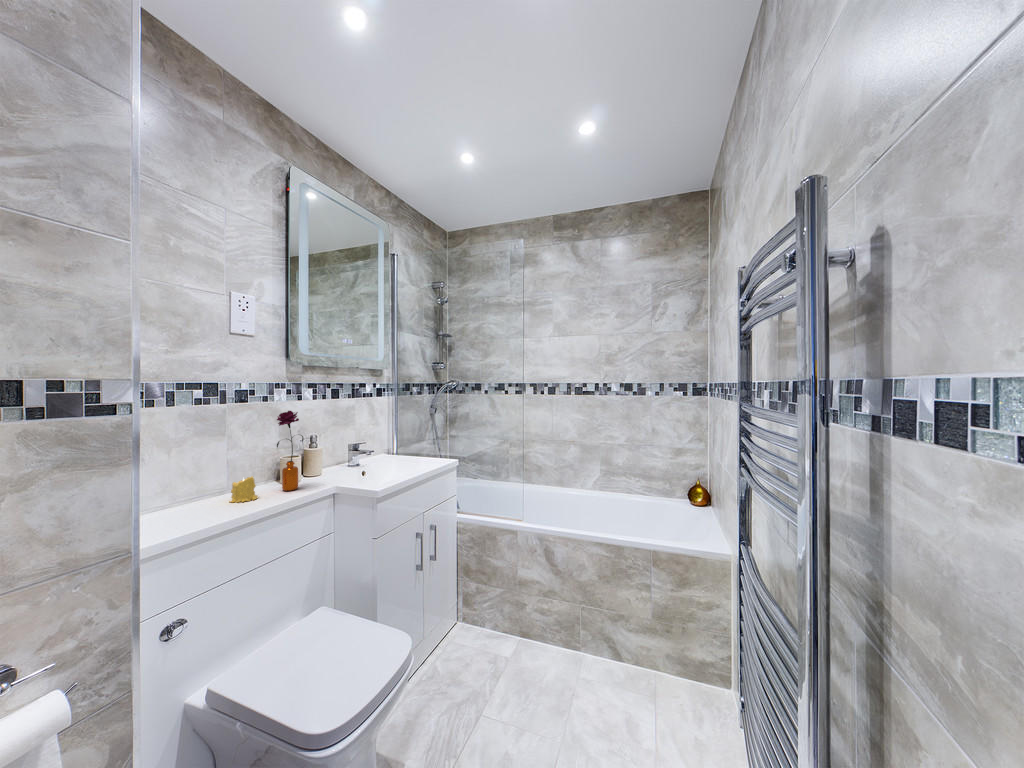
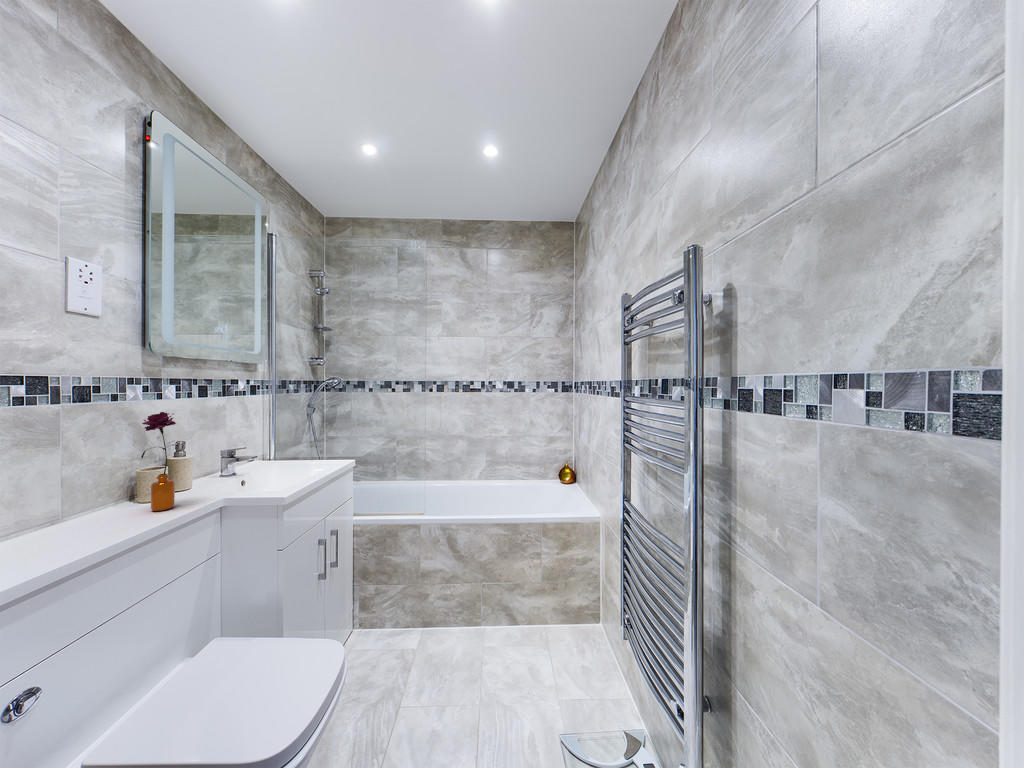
candle: present [230,476,258,502] -> none [75,497,121,534]

